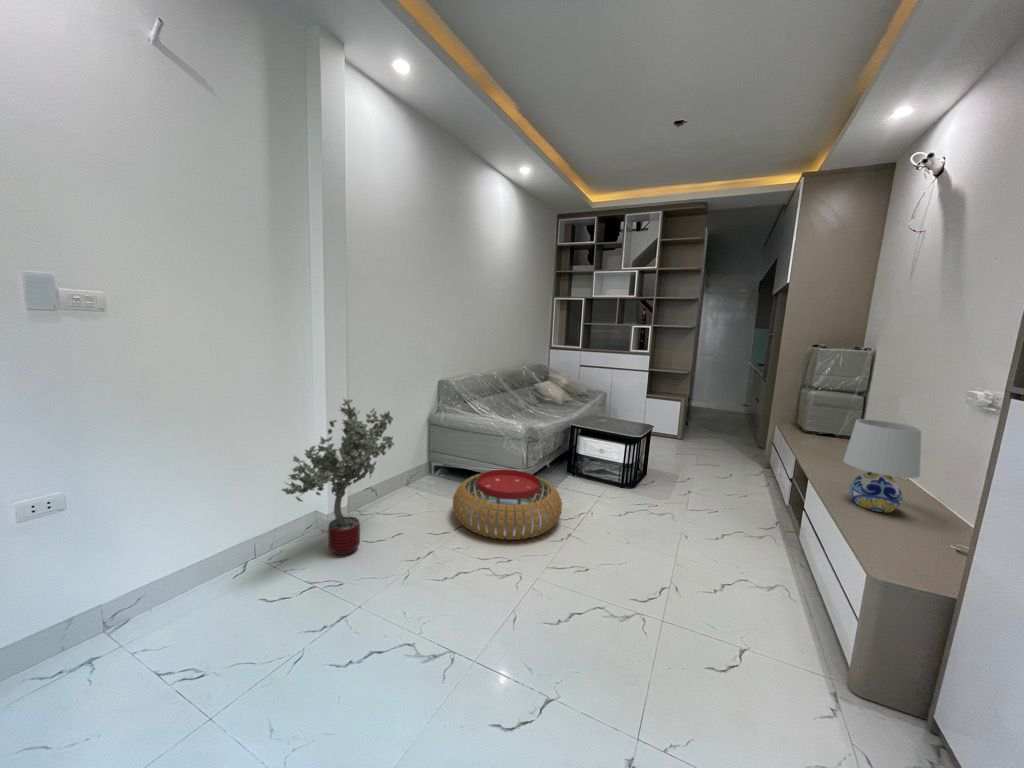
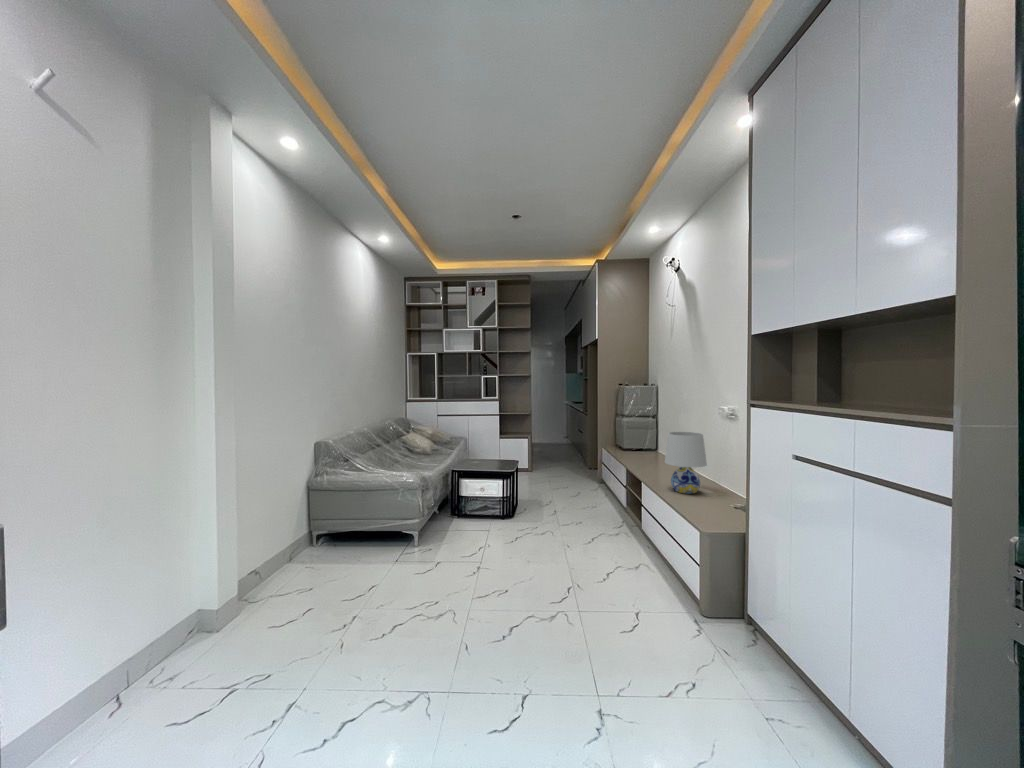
potted tree: present [282,399,394,555] -> none [179,470,302,650]
pouf: present [453,469,562,540] -> none [358,520,467,590]

